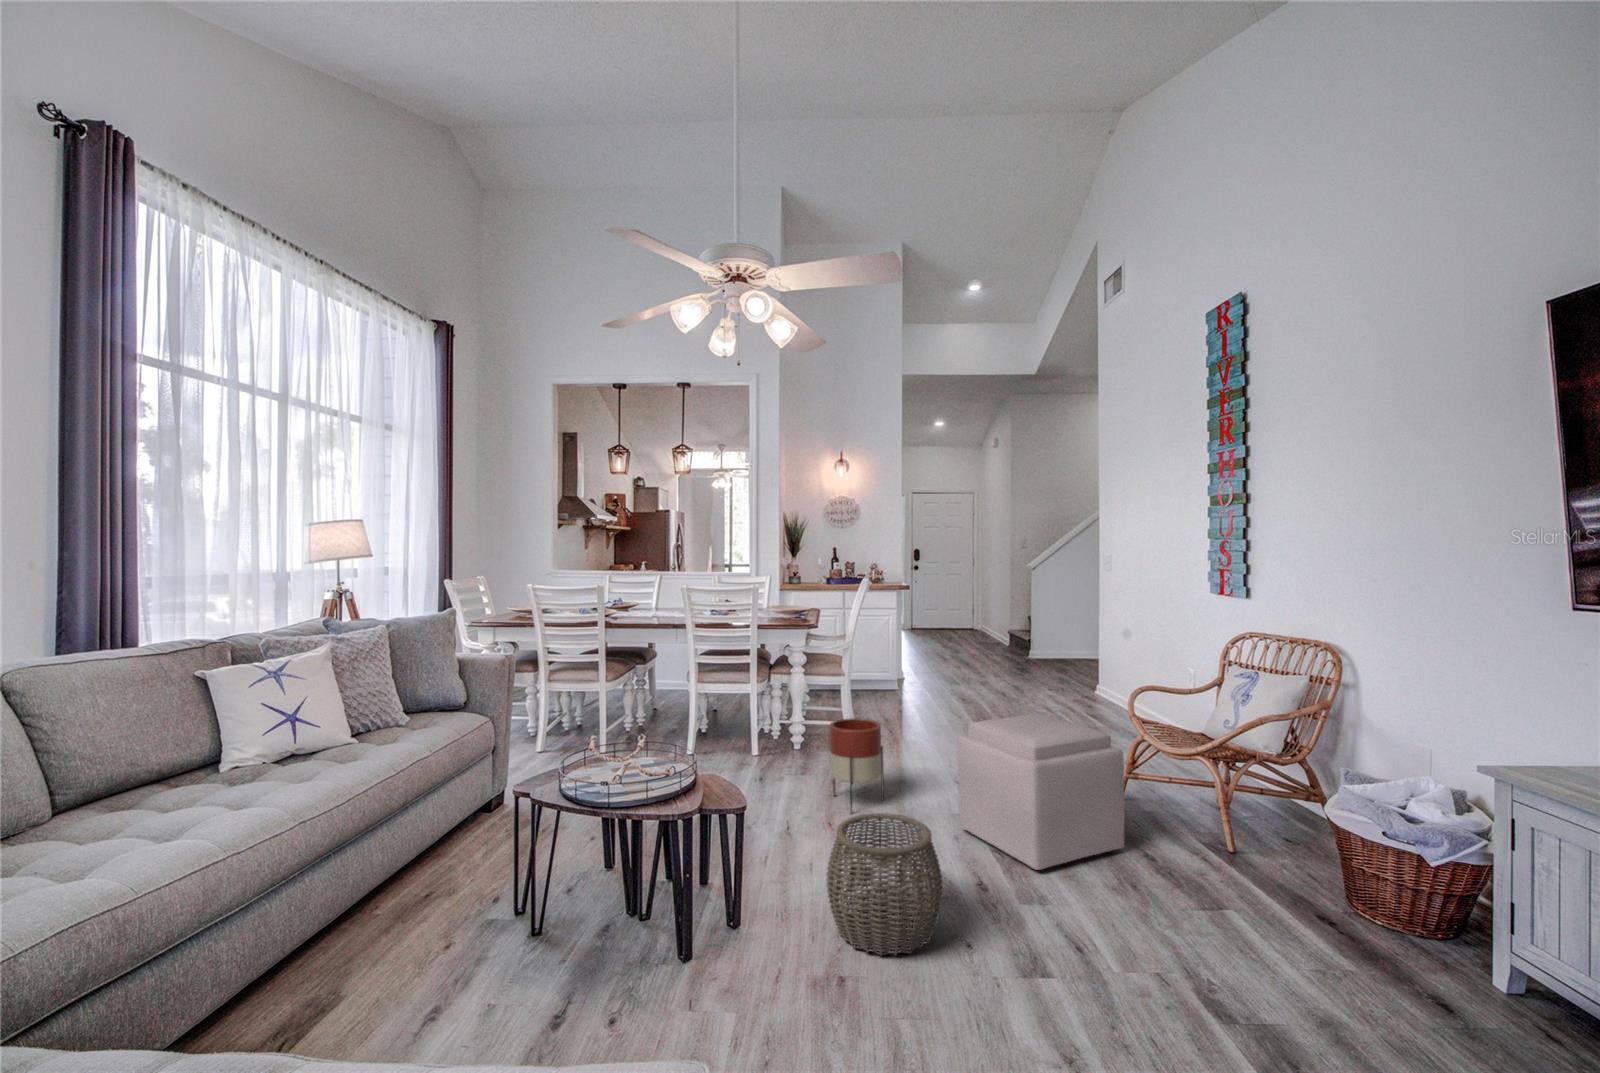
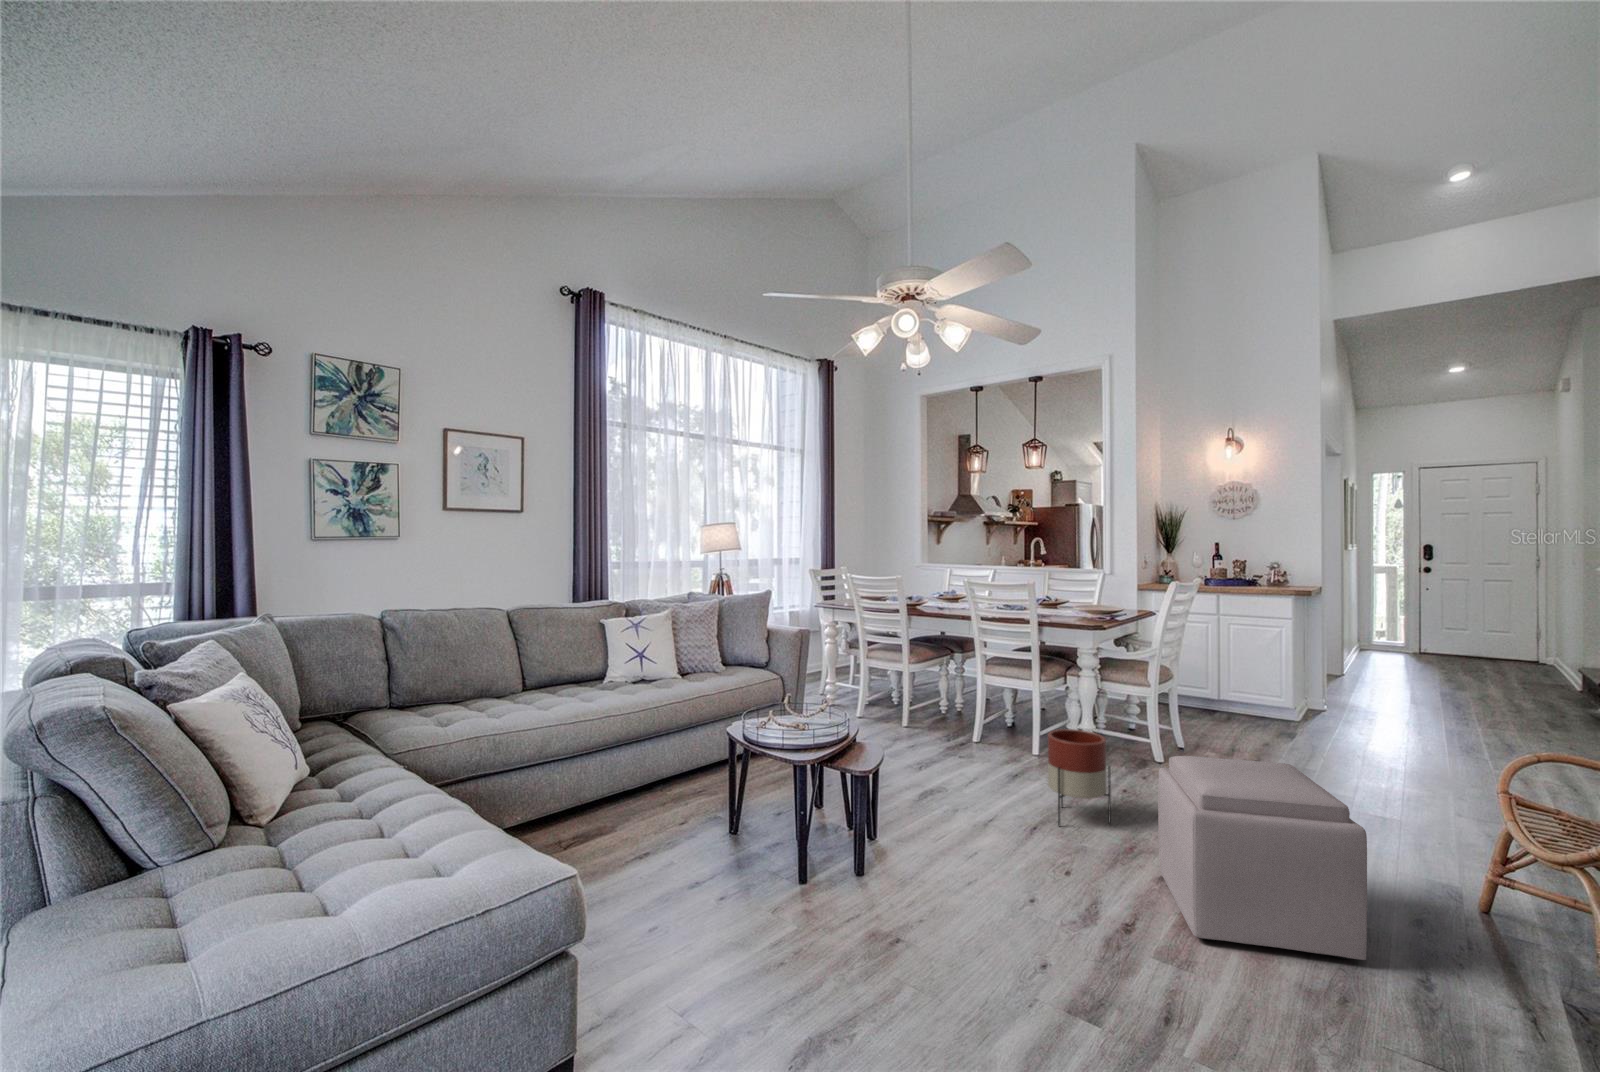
woven basket: present [826,813,943,955] -> none [906,810,1022,947]

